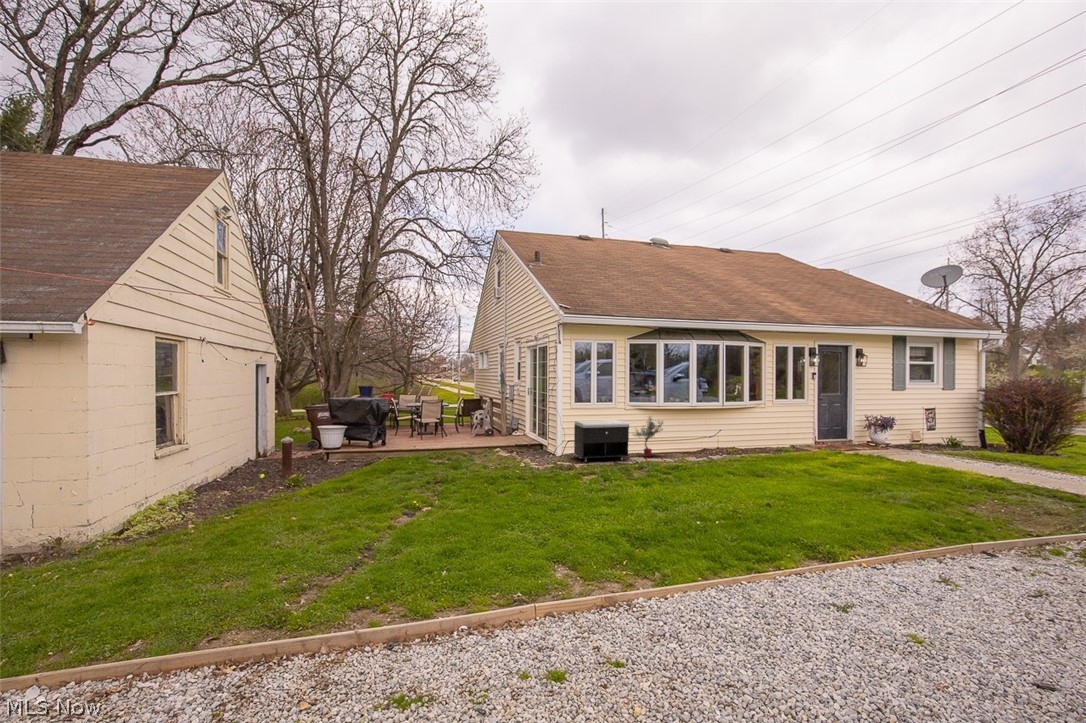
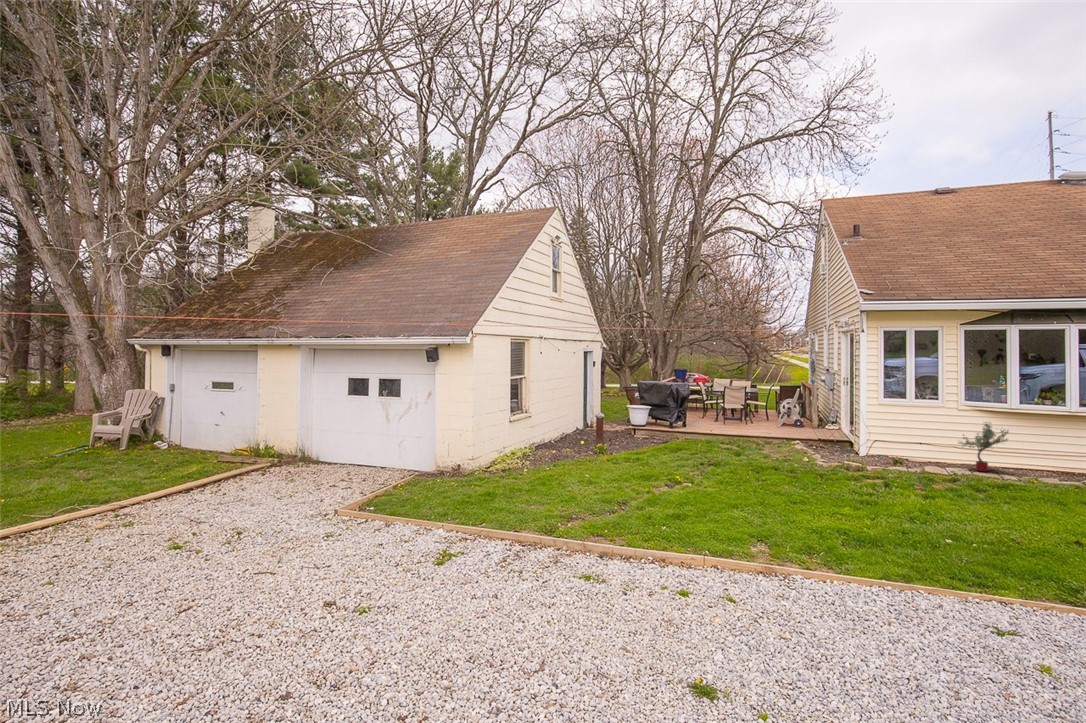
storage bench: present [574,420,629,461] -> none [877,420,948,470]

